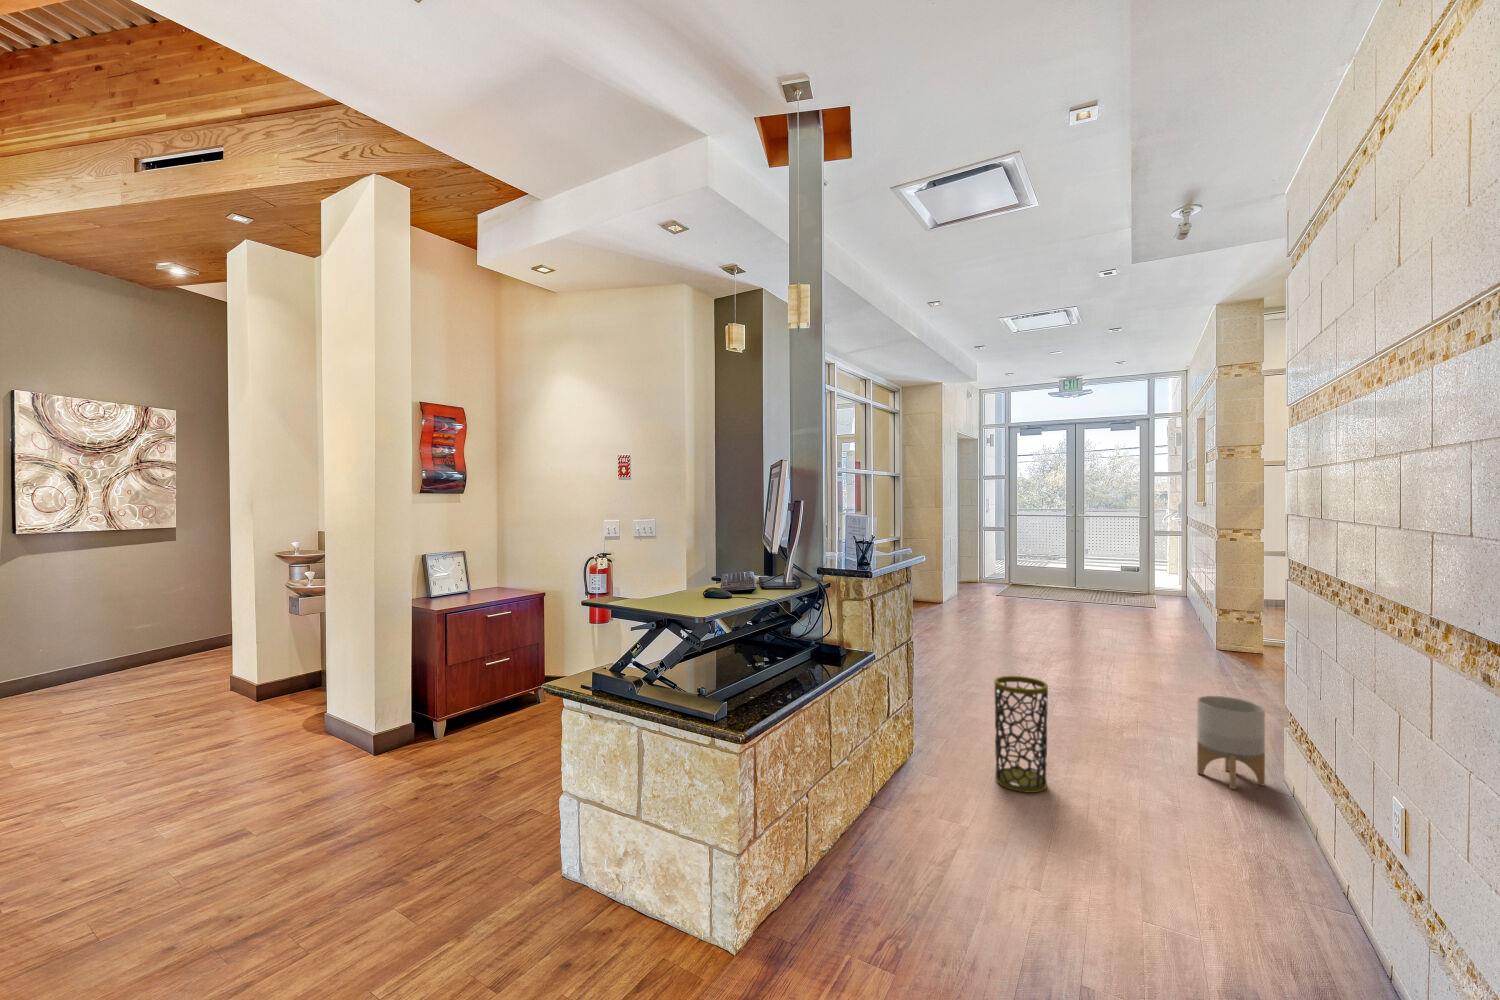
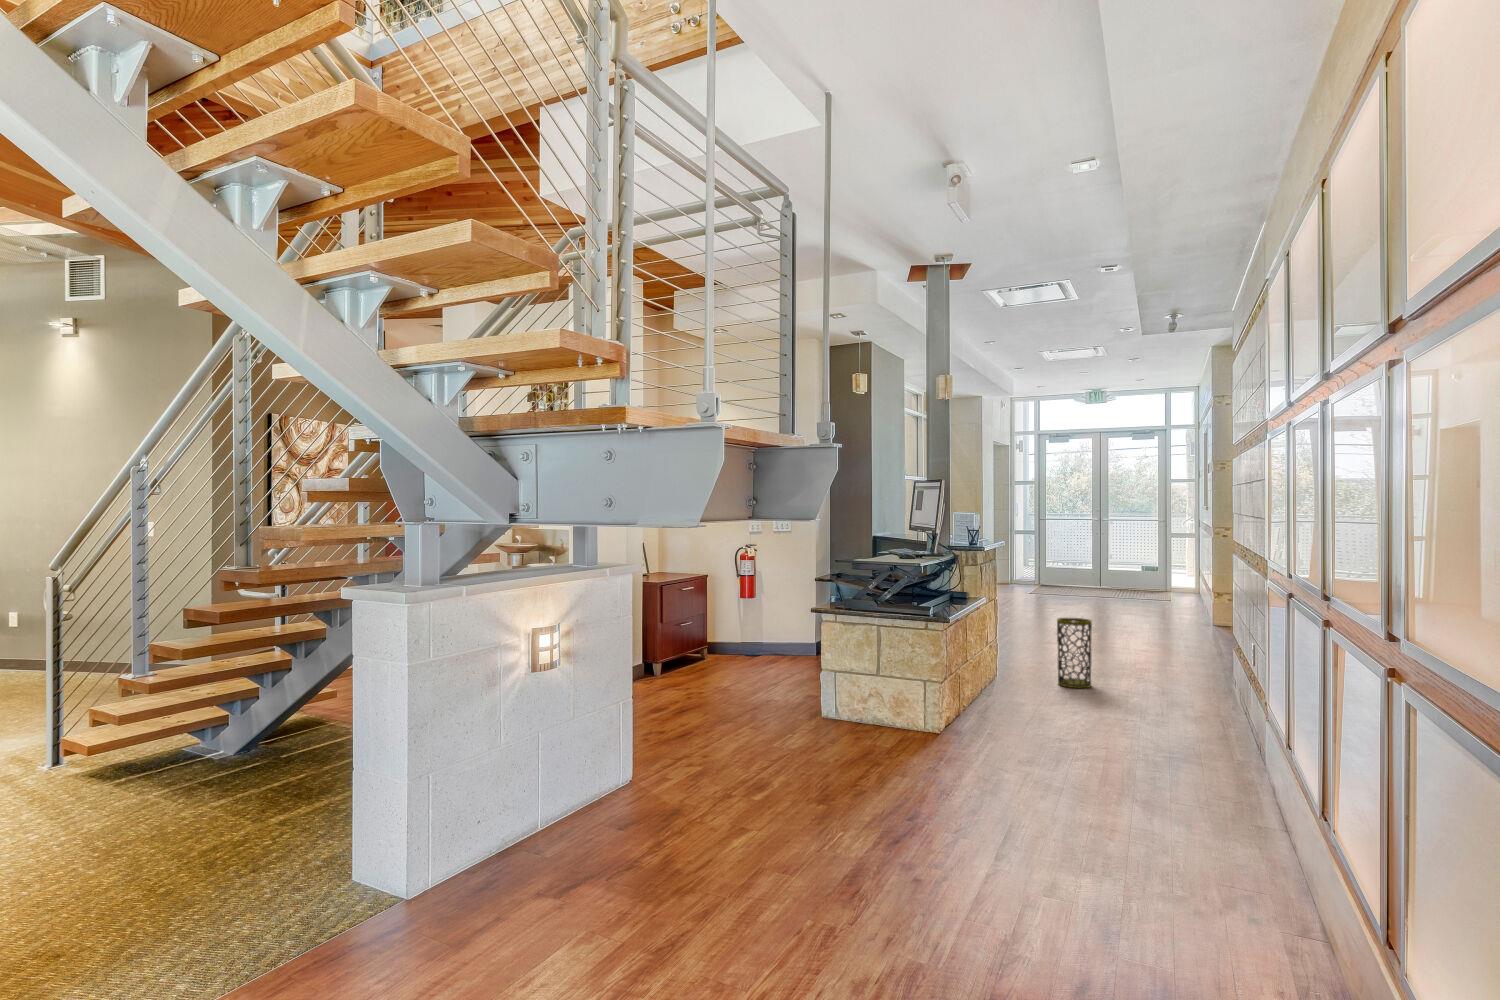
planter: present [1197,696,1265,789] -> none [1187,630,1228,685]

